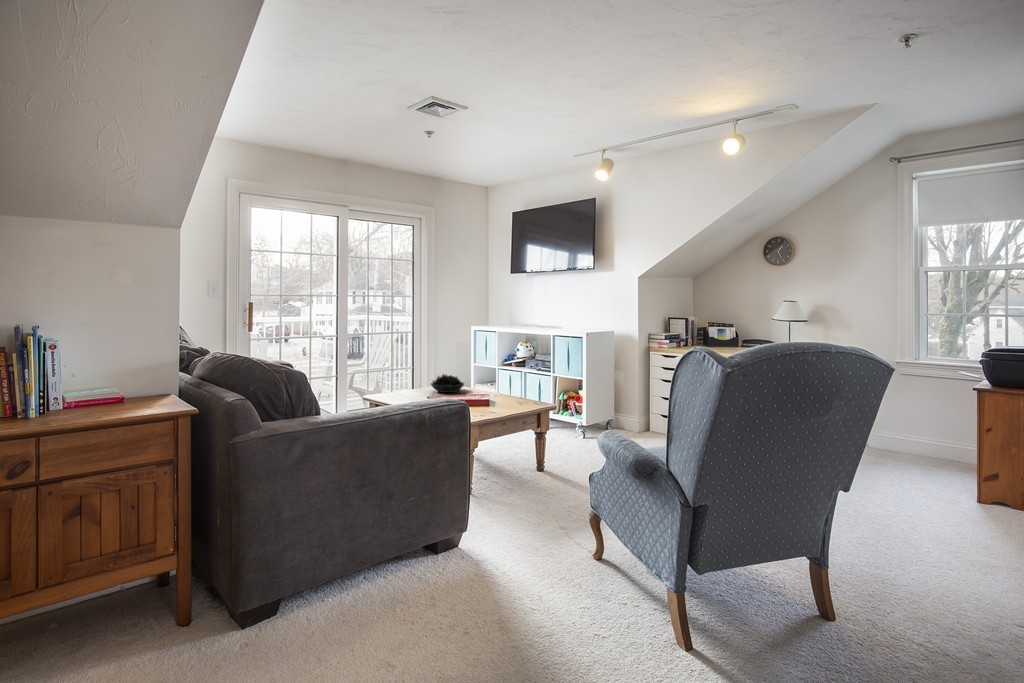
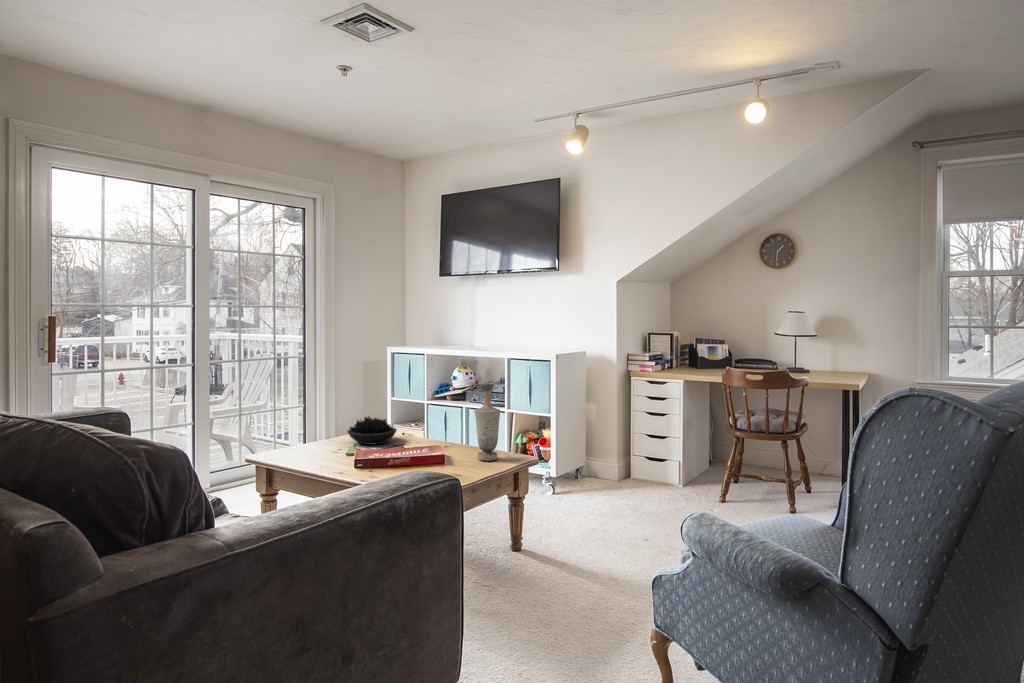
vase: none [511,351,529,405] -> present [474,383,501,461]

